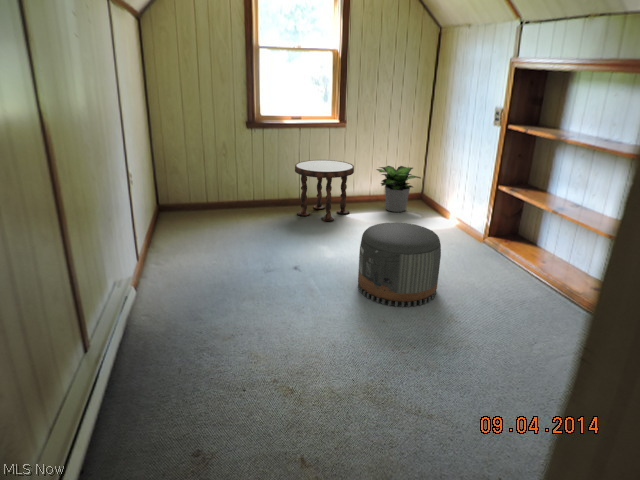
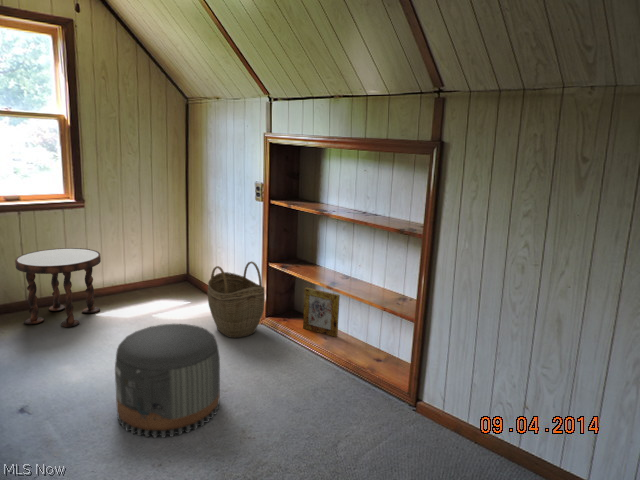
potted plant: present [377,166,421,212] -> none [129,247,189,301]
woven basket: none [437,183,491,250] -> present [208,261,265,338]
picture frame: none [524,212,567,263] -> present [303,287,340,337]

